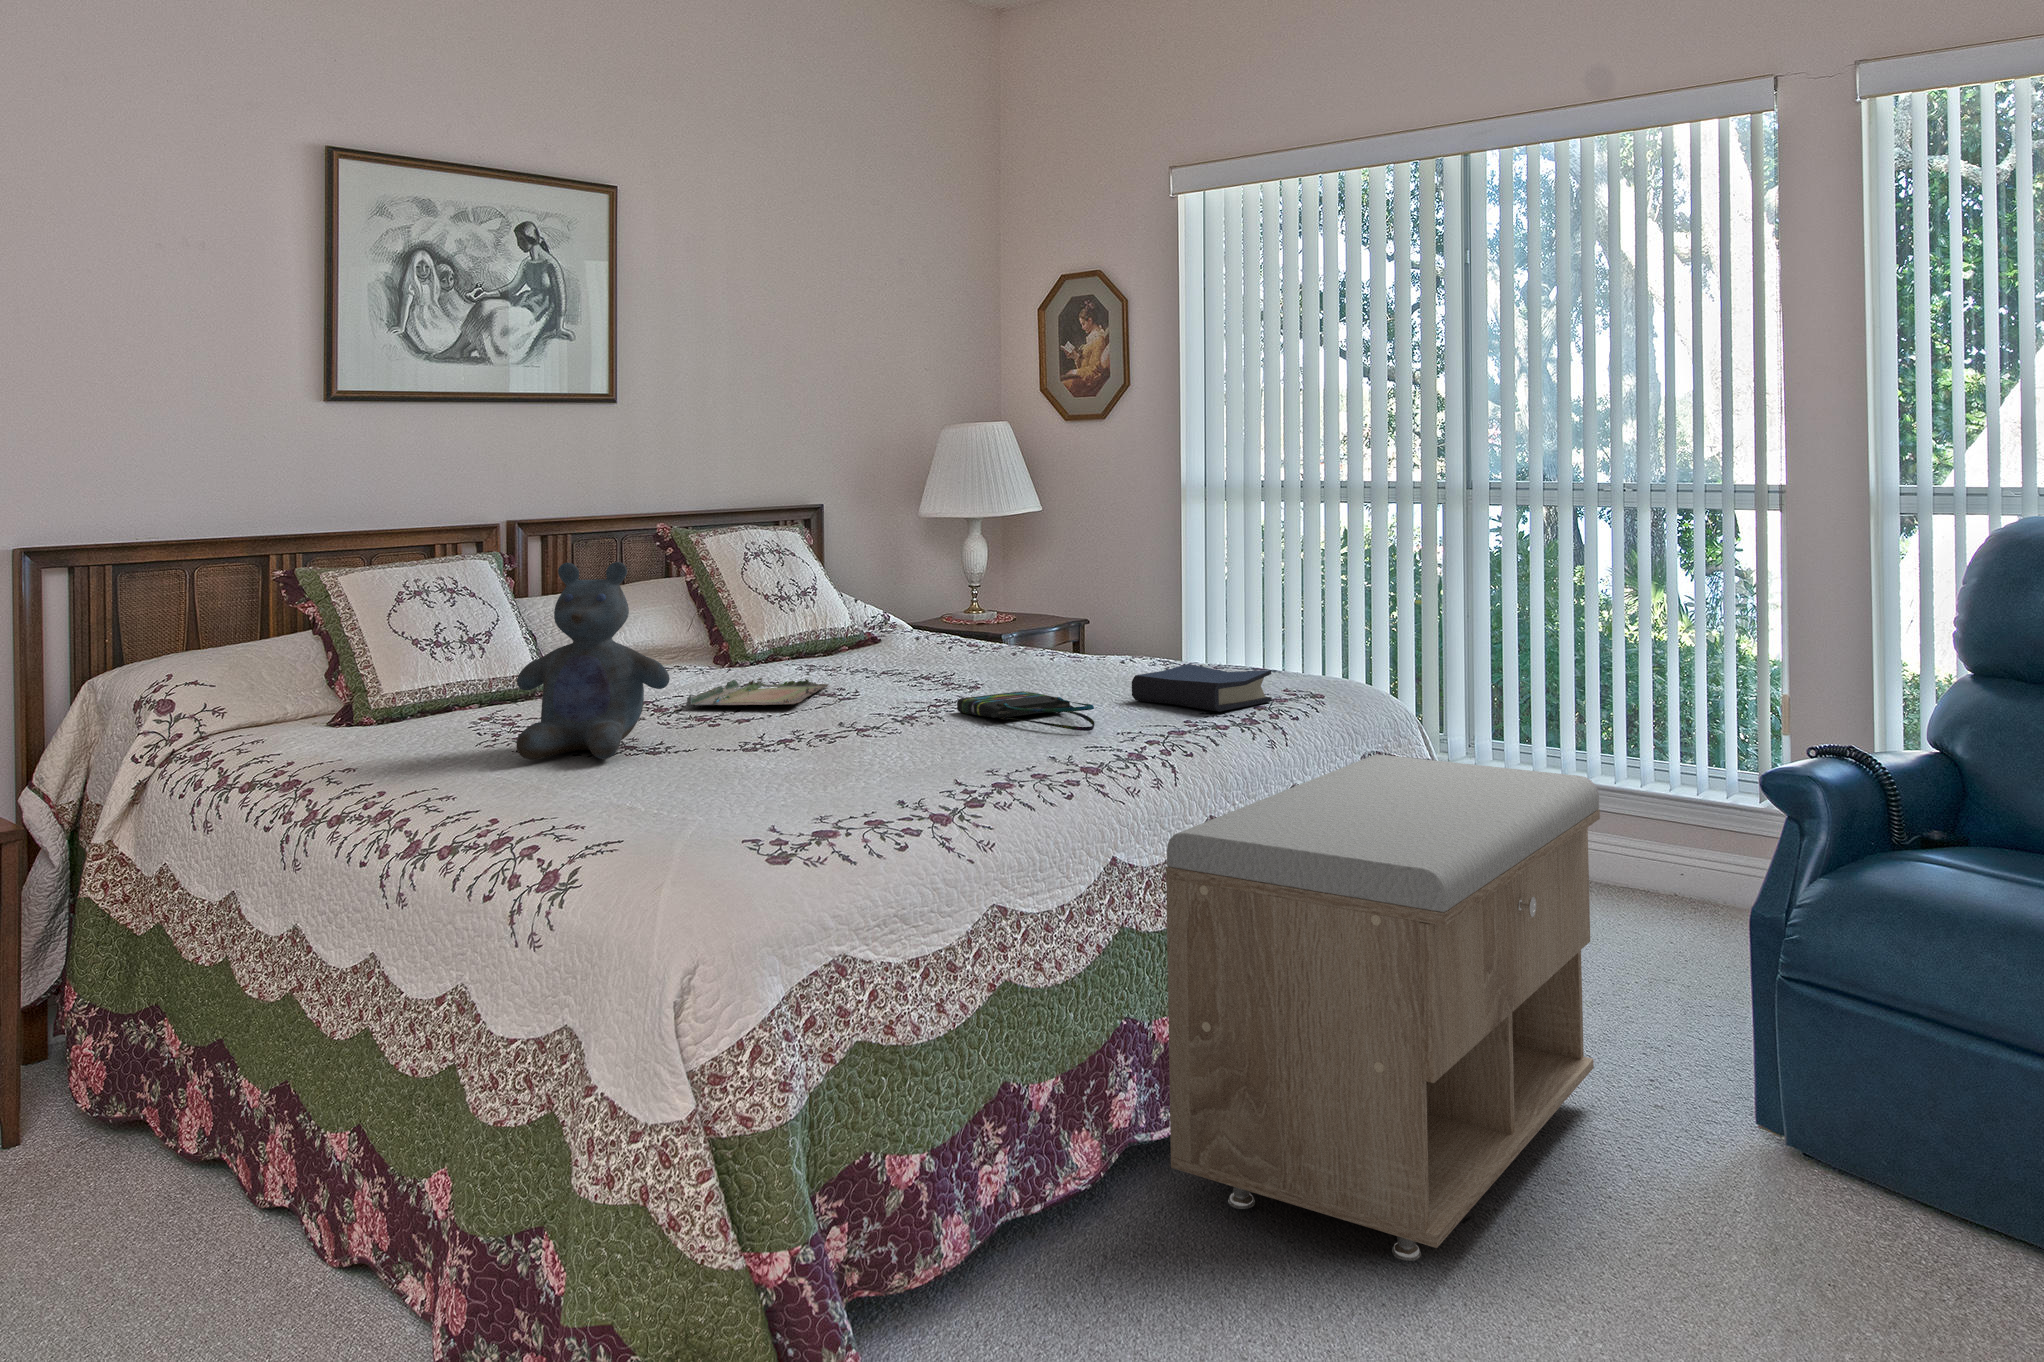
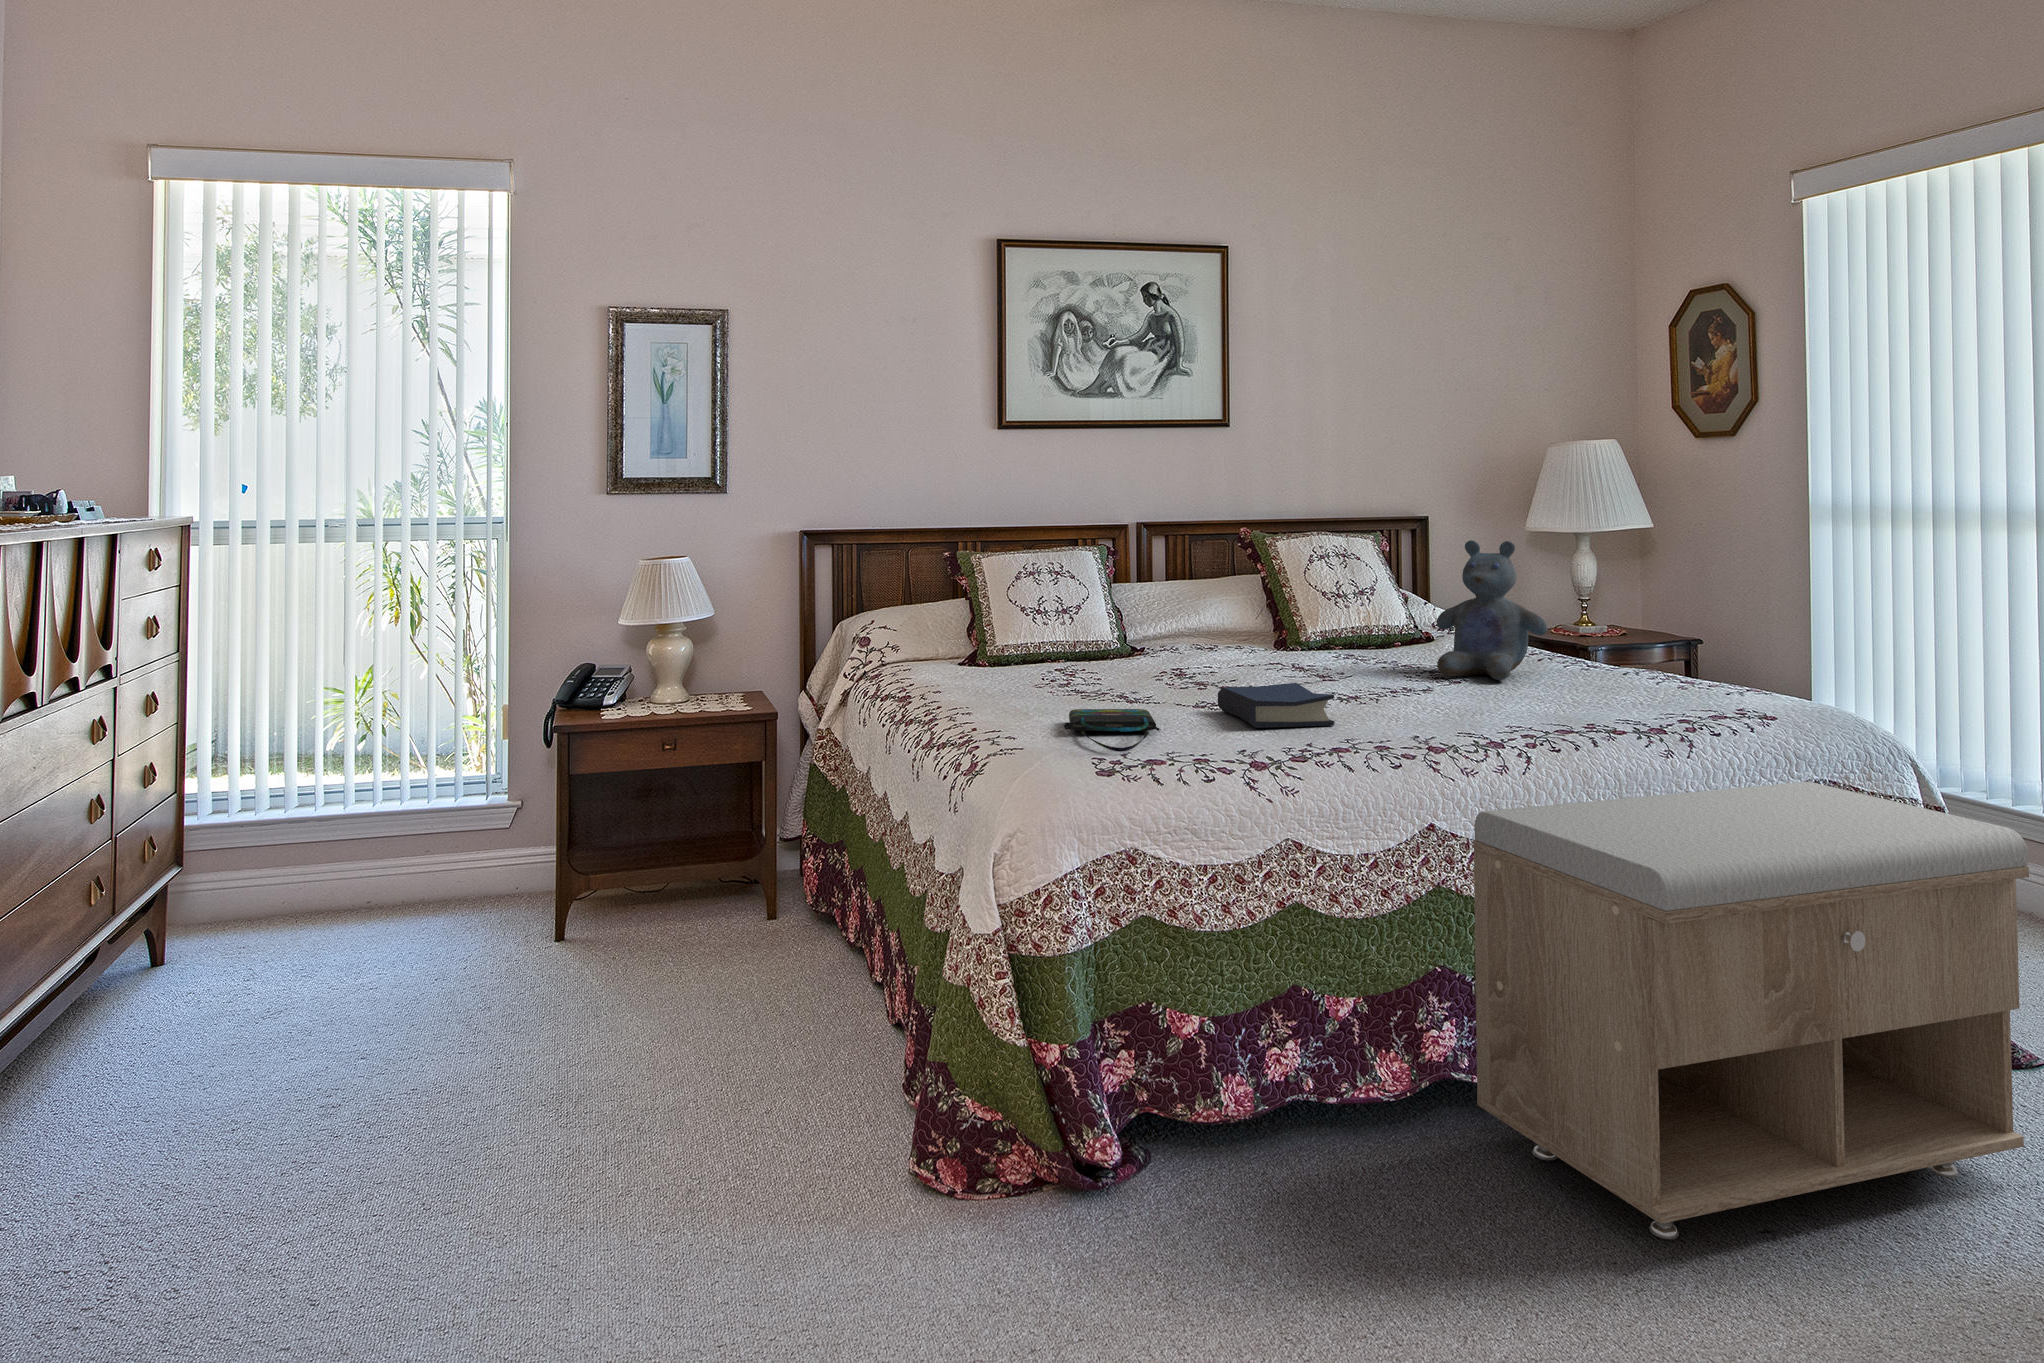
stuffed bear: present [516,562,670,760] -> present [1436,540,1548,680]
hardback book: present [1132,664,1272,712] -> present [1218,683,1335,728]
tray: present [685,674,828,707] -> none [1196,653,1328,678]
tote bag: present [957,691,1095,731] -> present [1064,709,1161,752]

